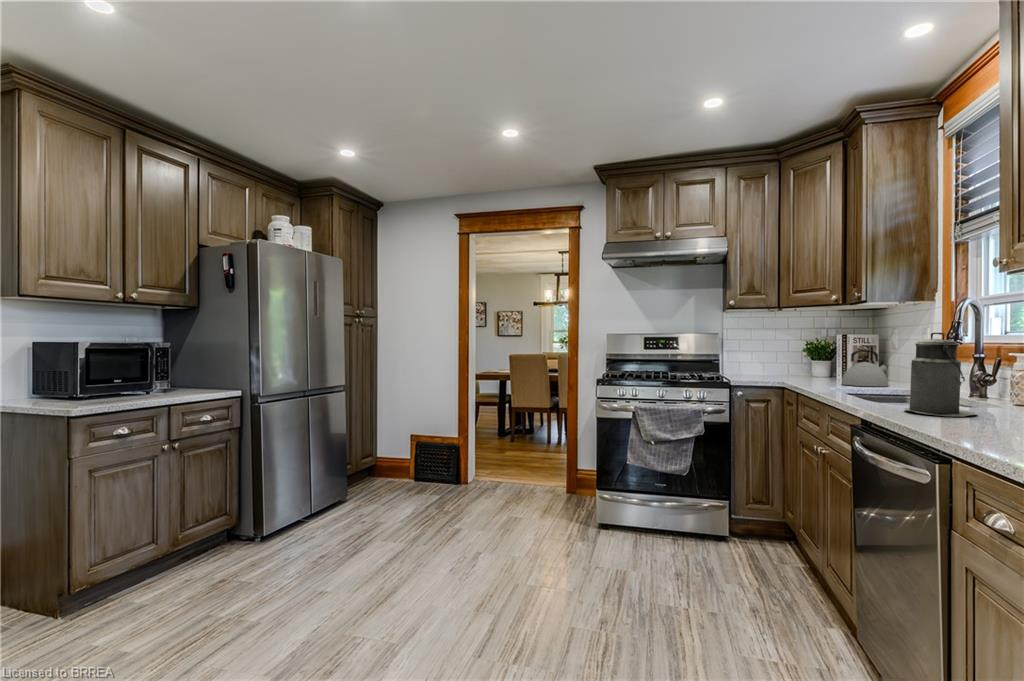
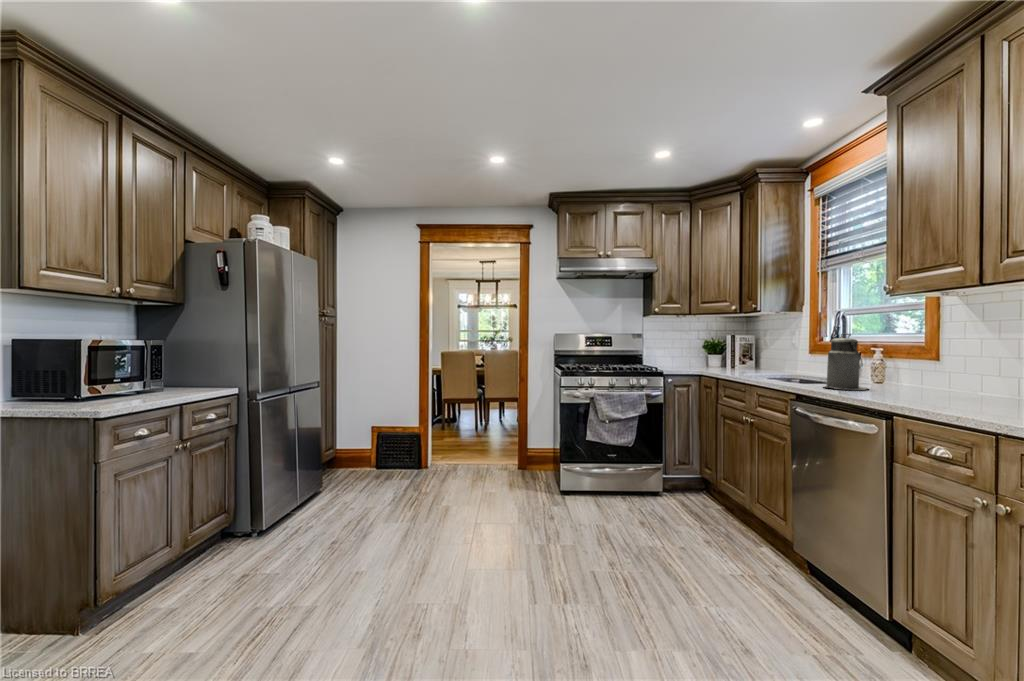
kettle: present [842,350,888,386] -> none [742,346,774,373]

